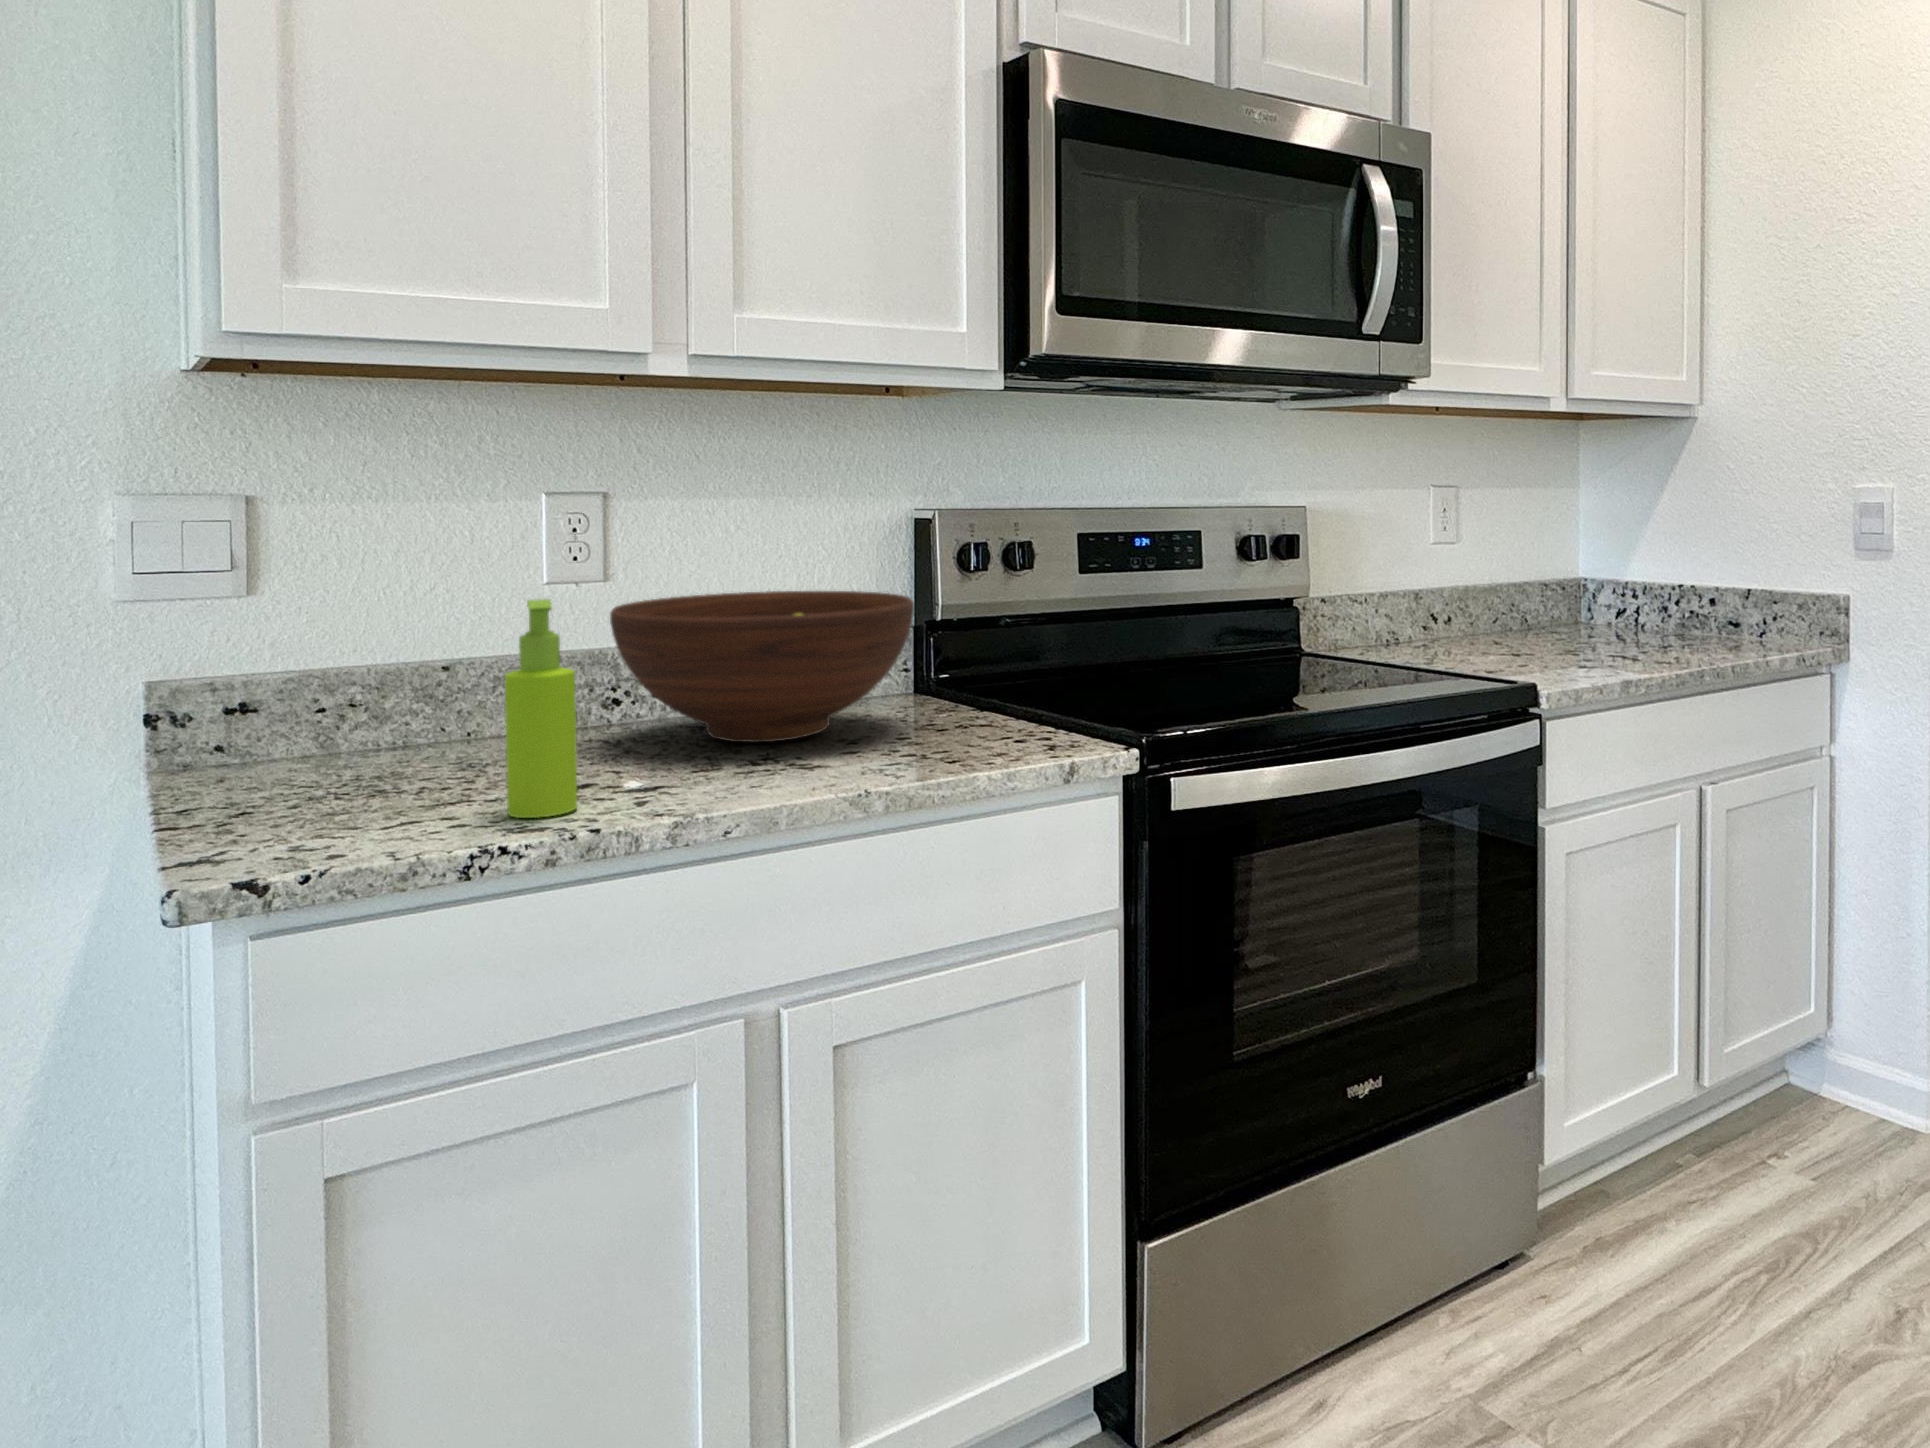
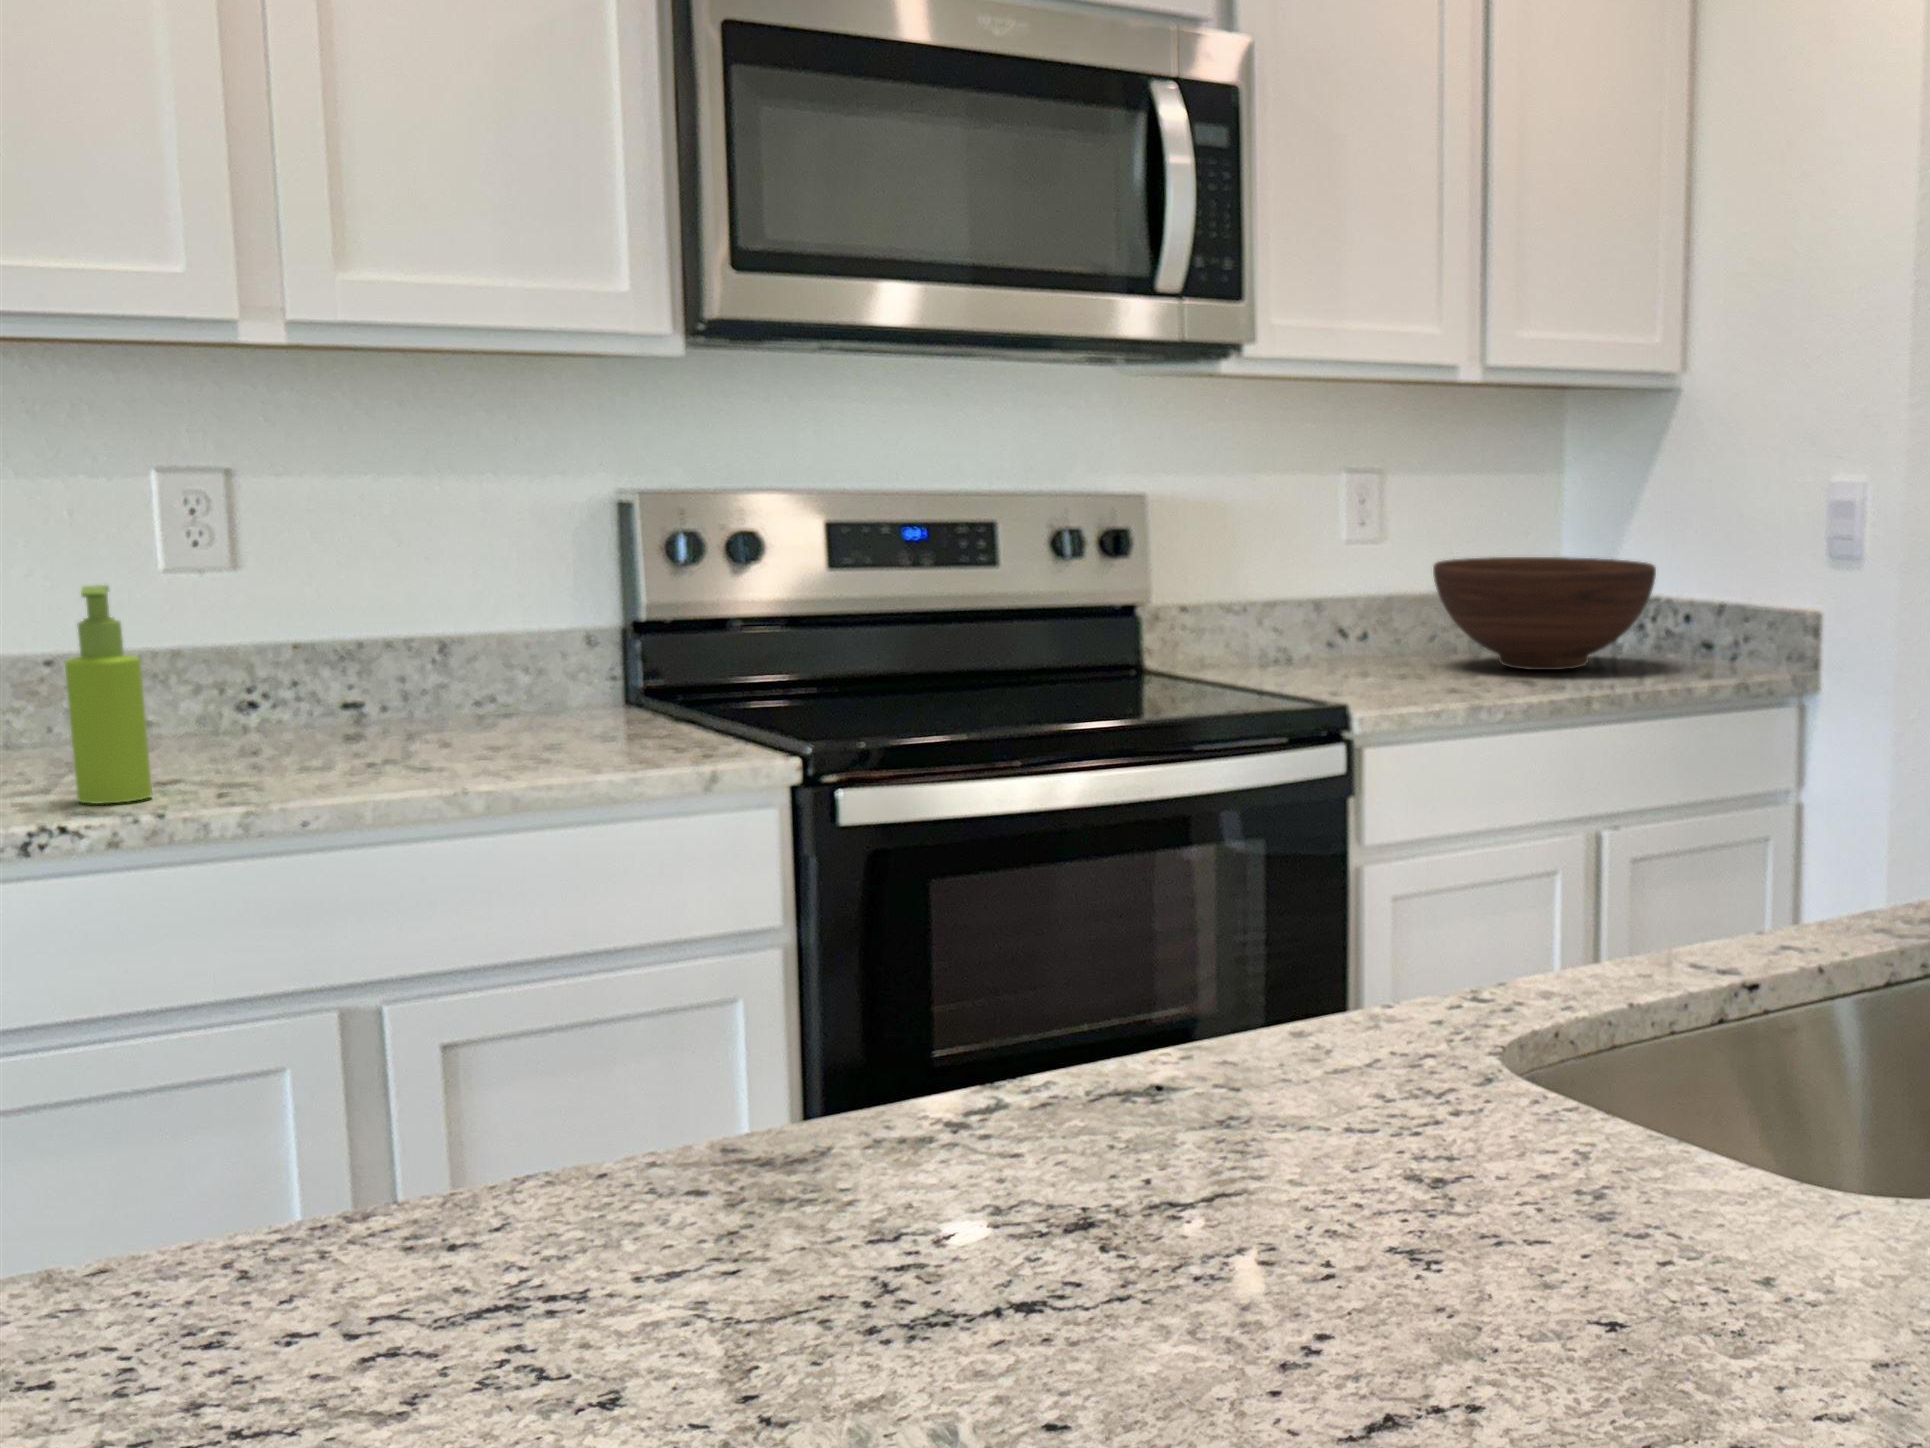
fruit bowl: present [610,591,914,742] -> present [1433,557,1656,670]

